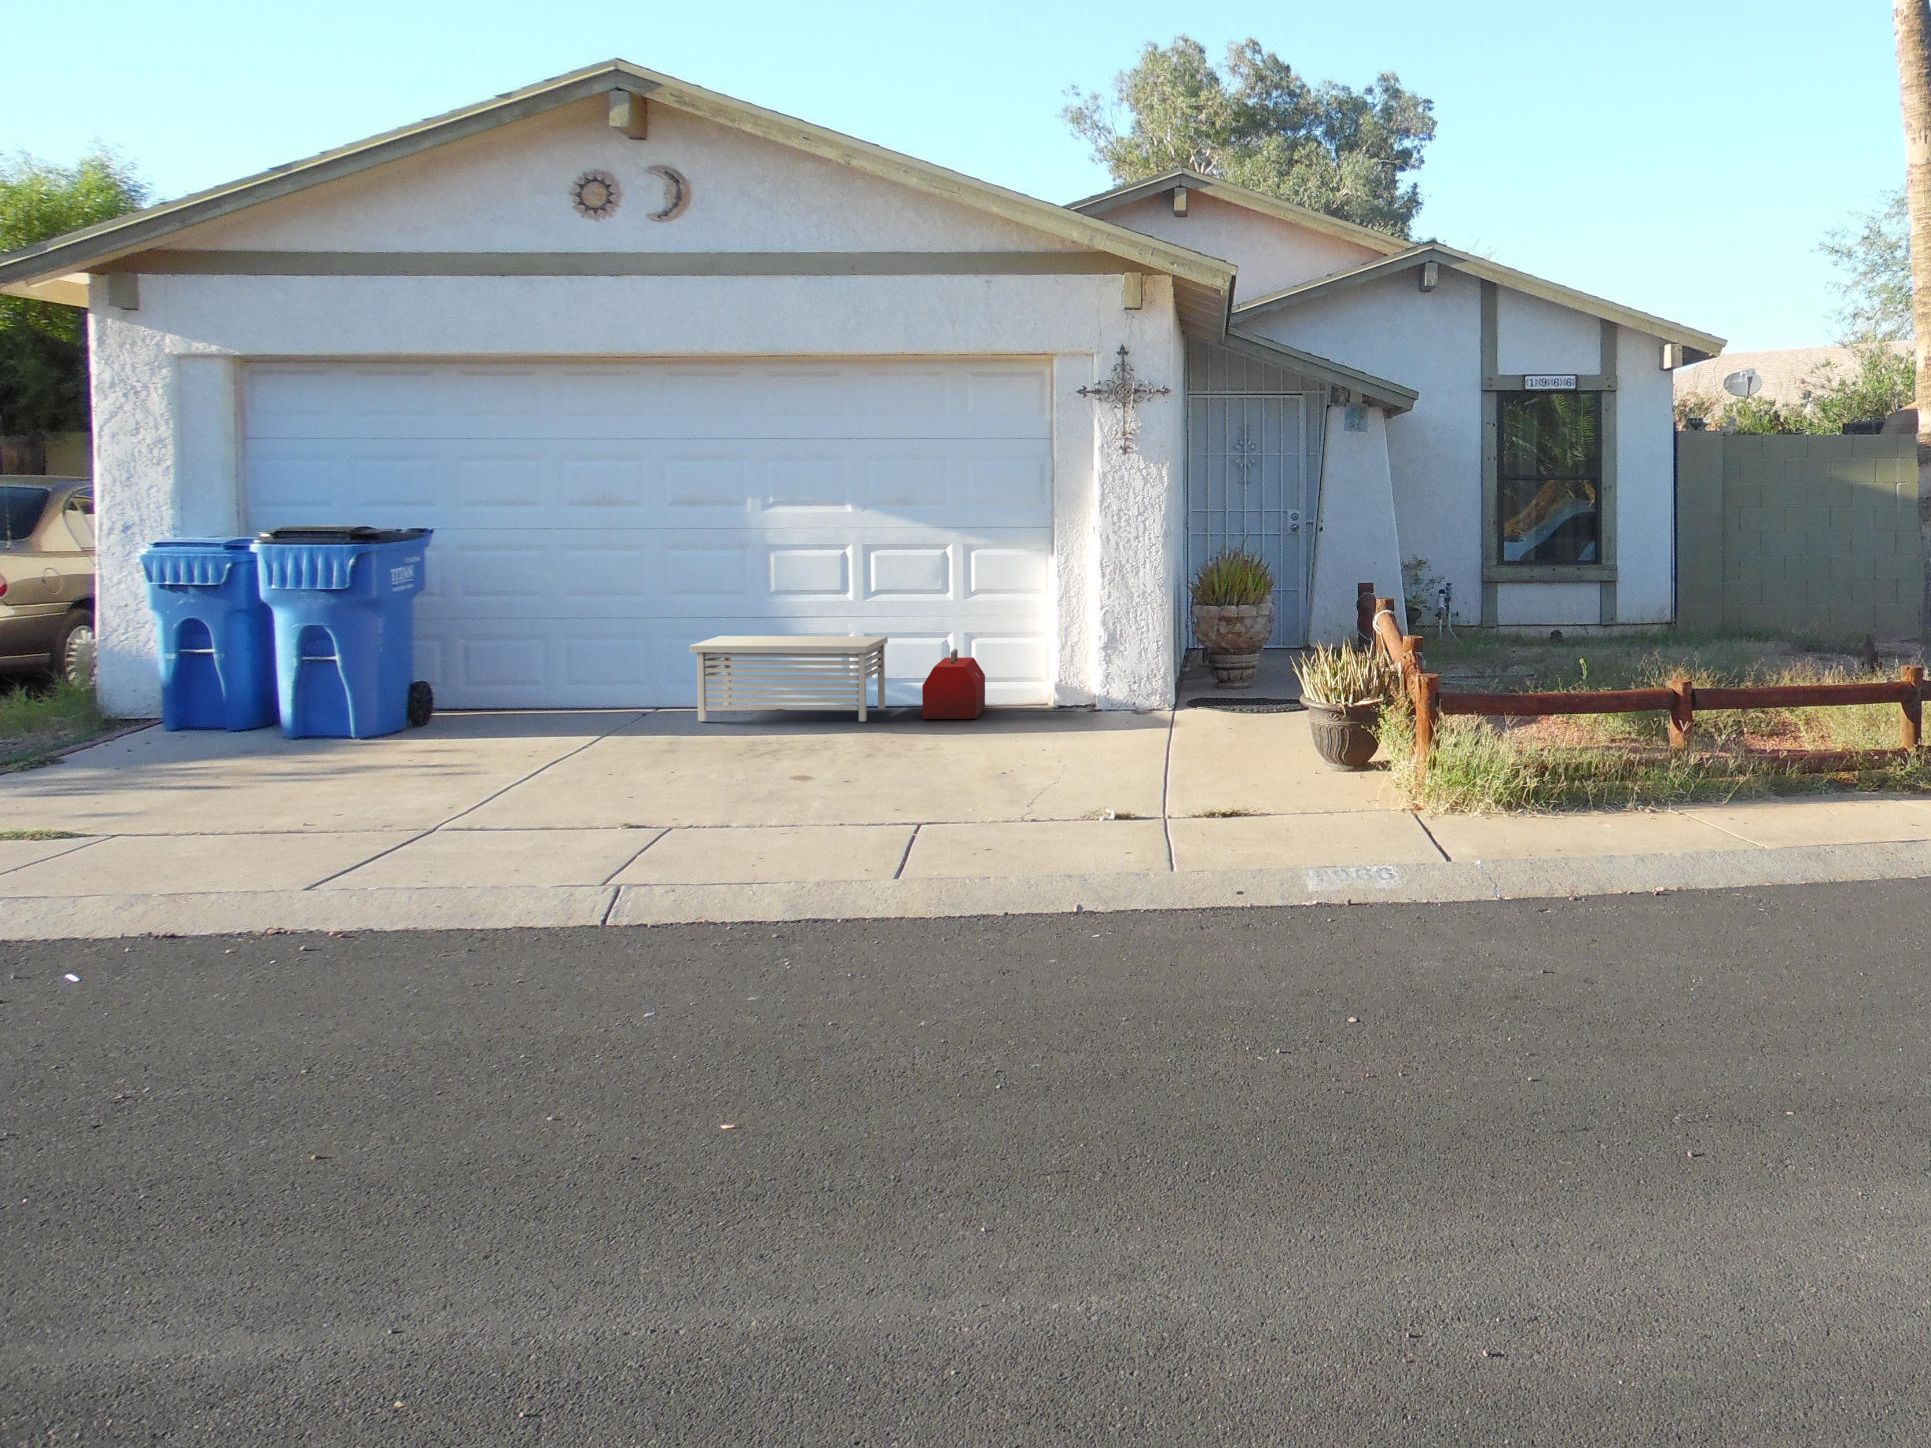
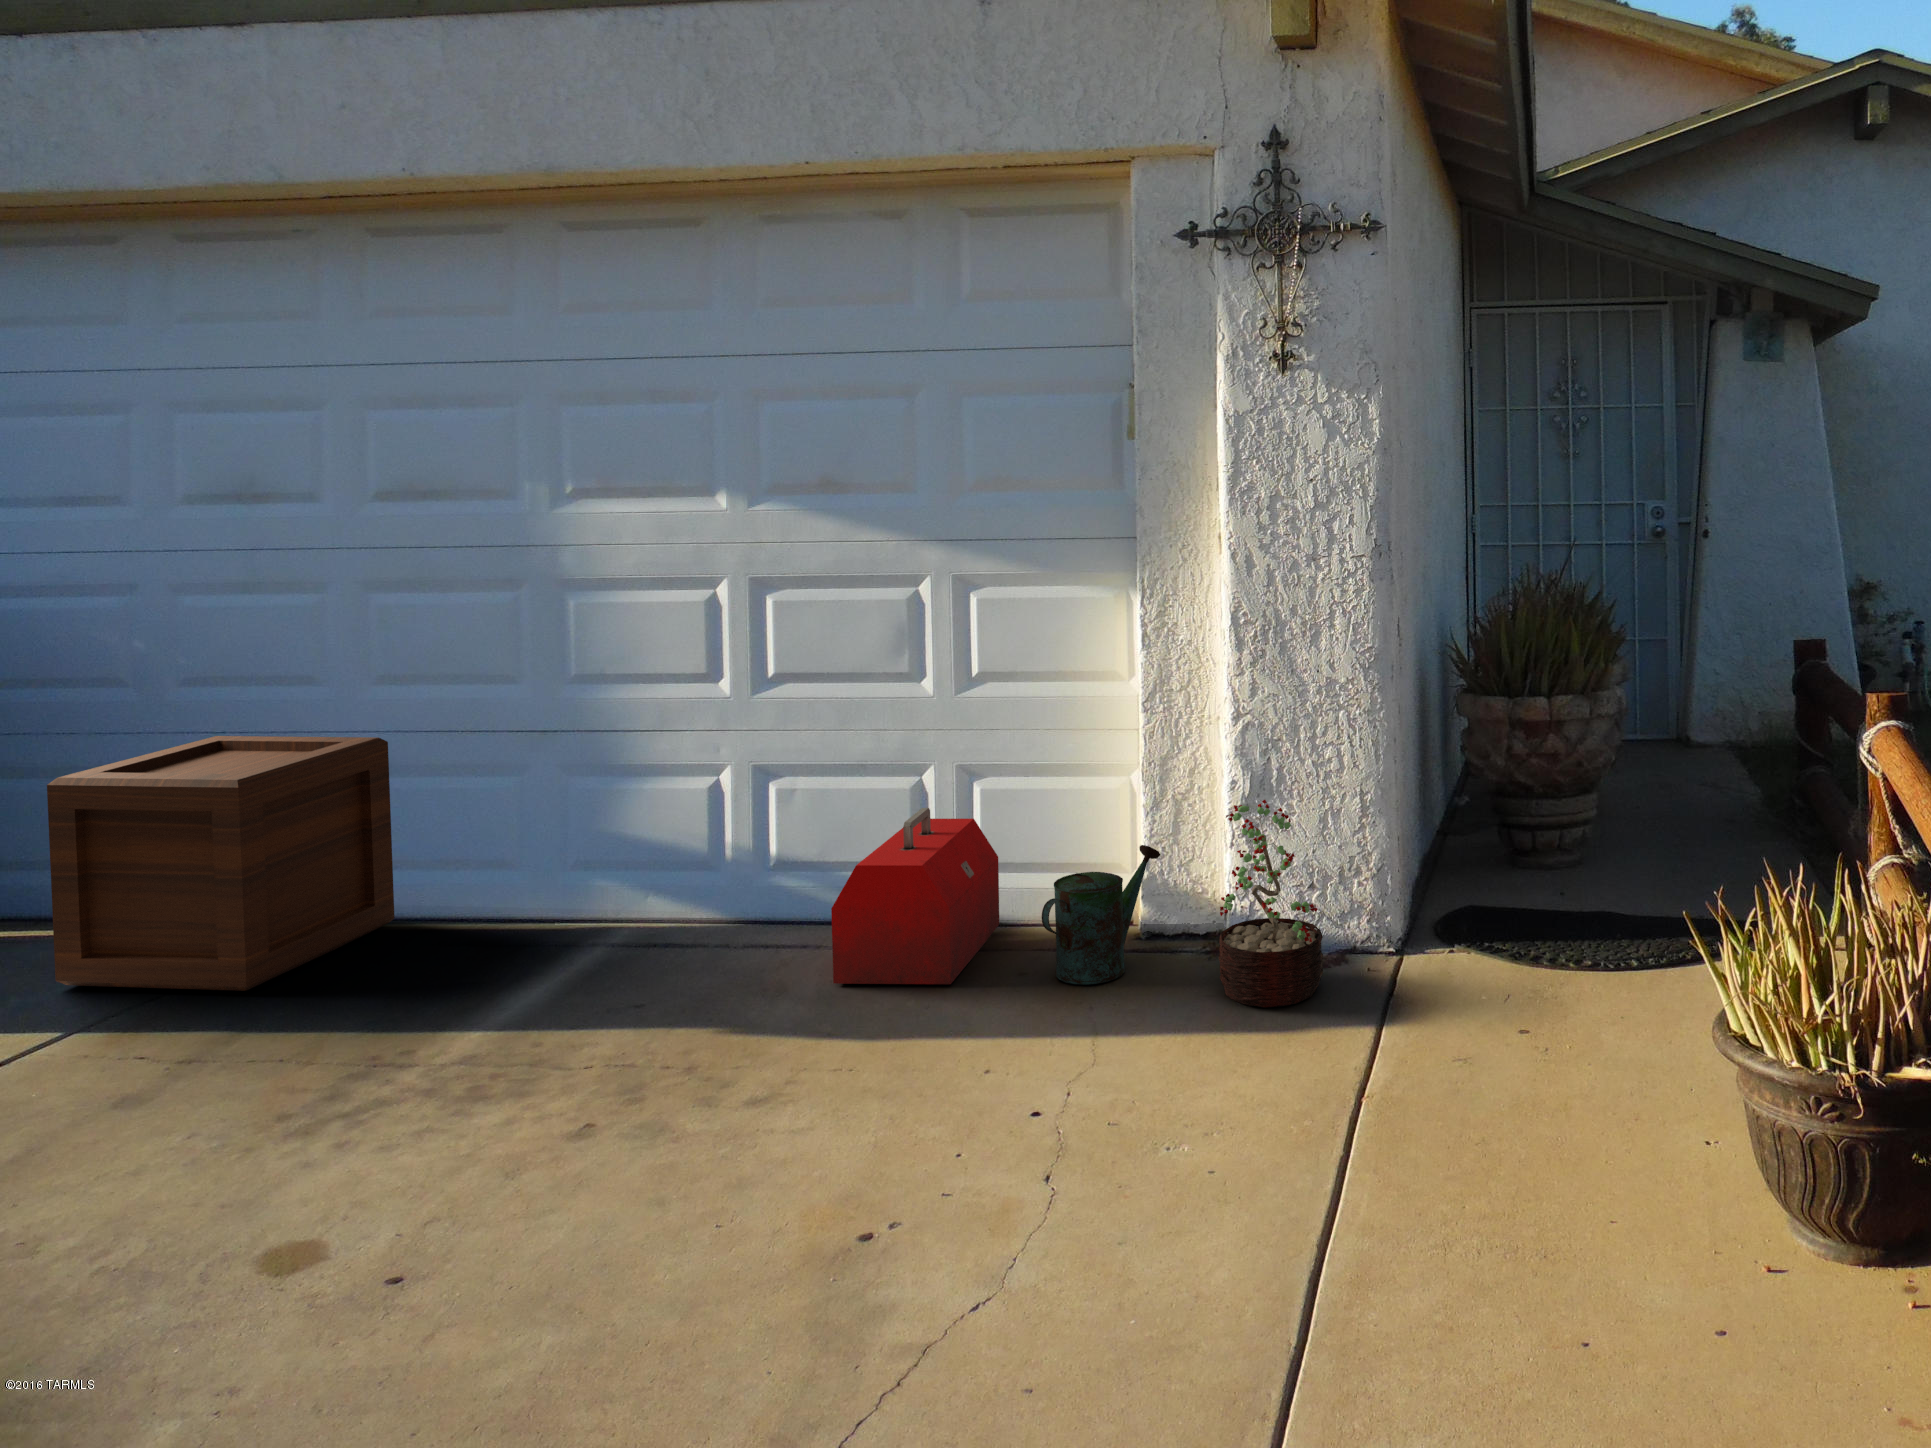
wooden crate: none [551,619,684,724] -> present [47,736,395,991]
storage bench: present [690,636,888,721] -> none [334,770,795,992]
decorative plant: none [1094,639,1140,722] -> present [1218,800,1323,1007]
watering can: none [1018,665,1065,718] -> present [1042,845,1161,985]

